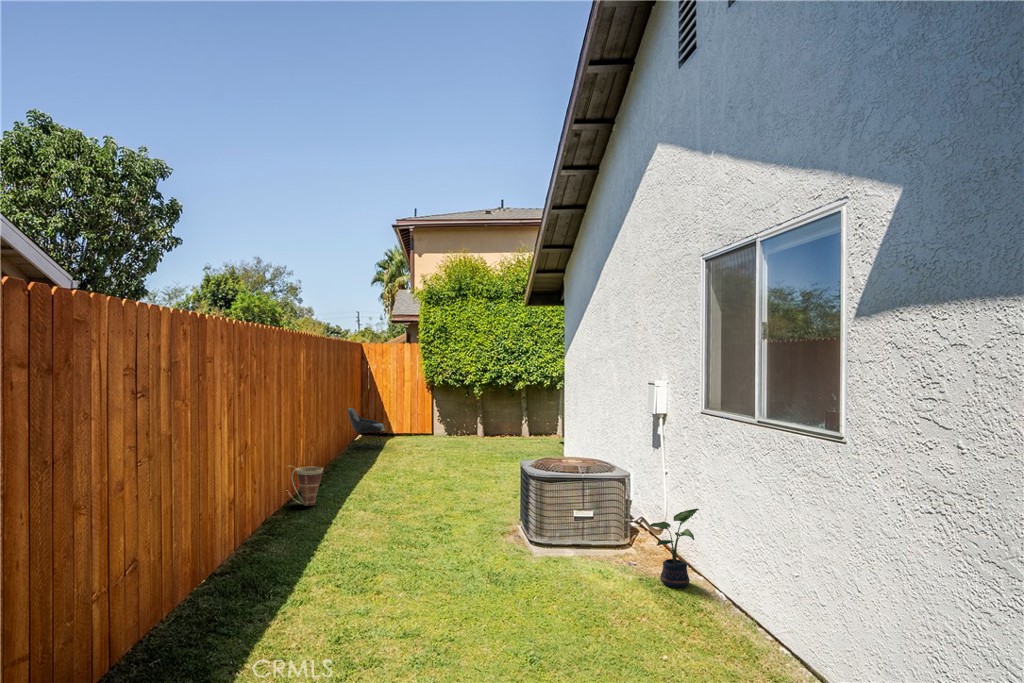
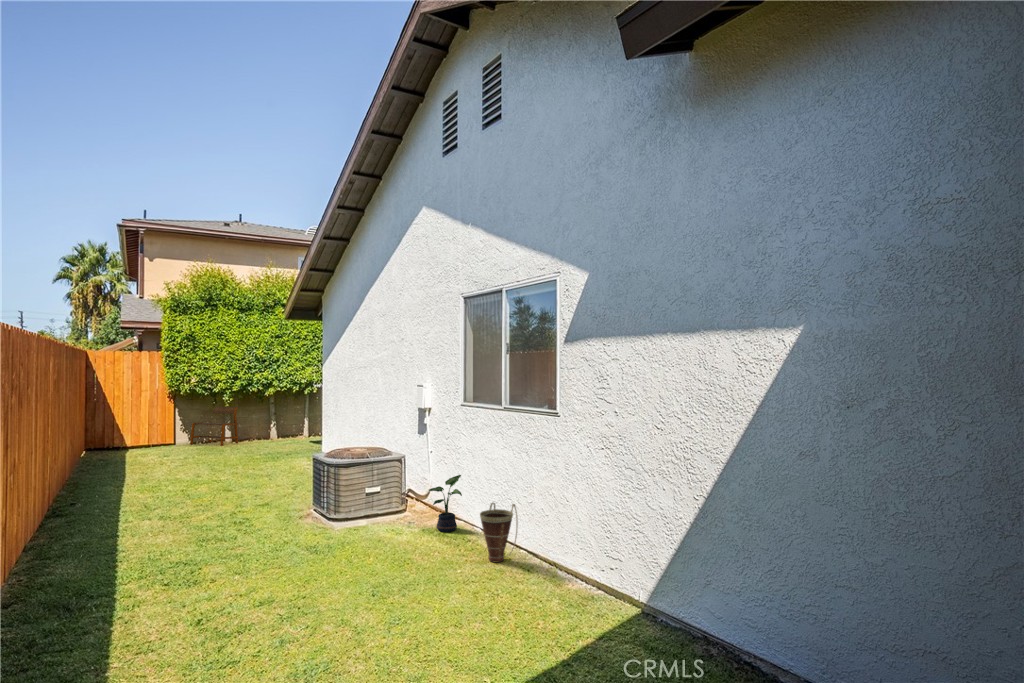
bench: none [445,399,489,441] -> present [190,407,238,446]
lounge chair: present [347,408,385,450] -> none [83,421,128,465]
basket: present [291,467,323,506] -> present [480,503,518,562]

